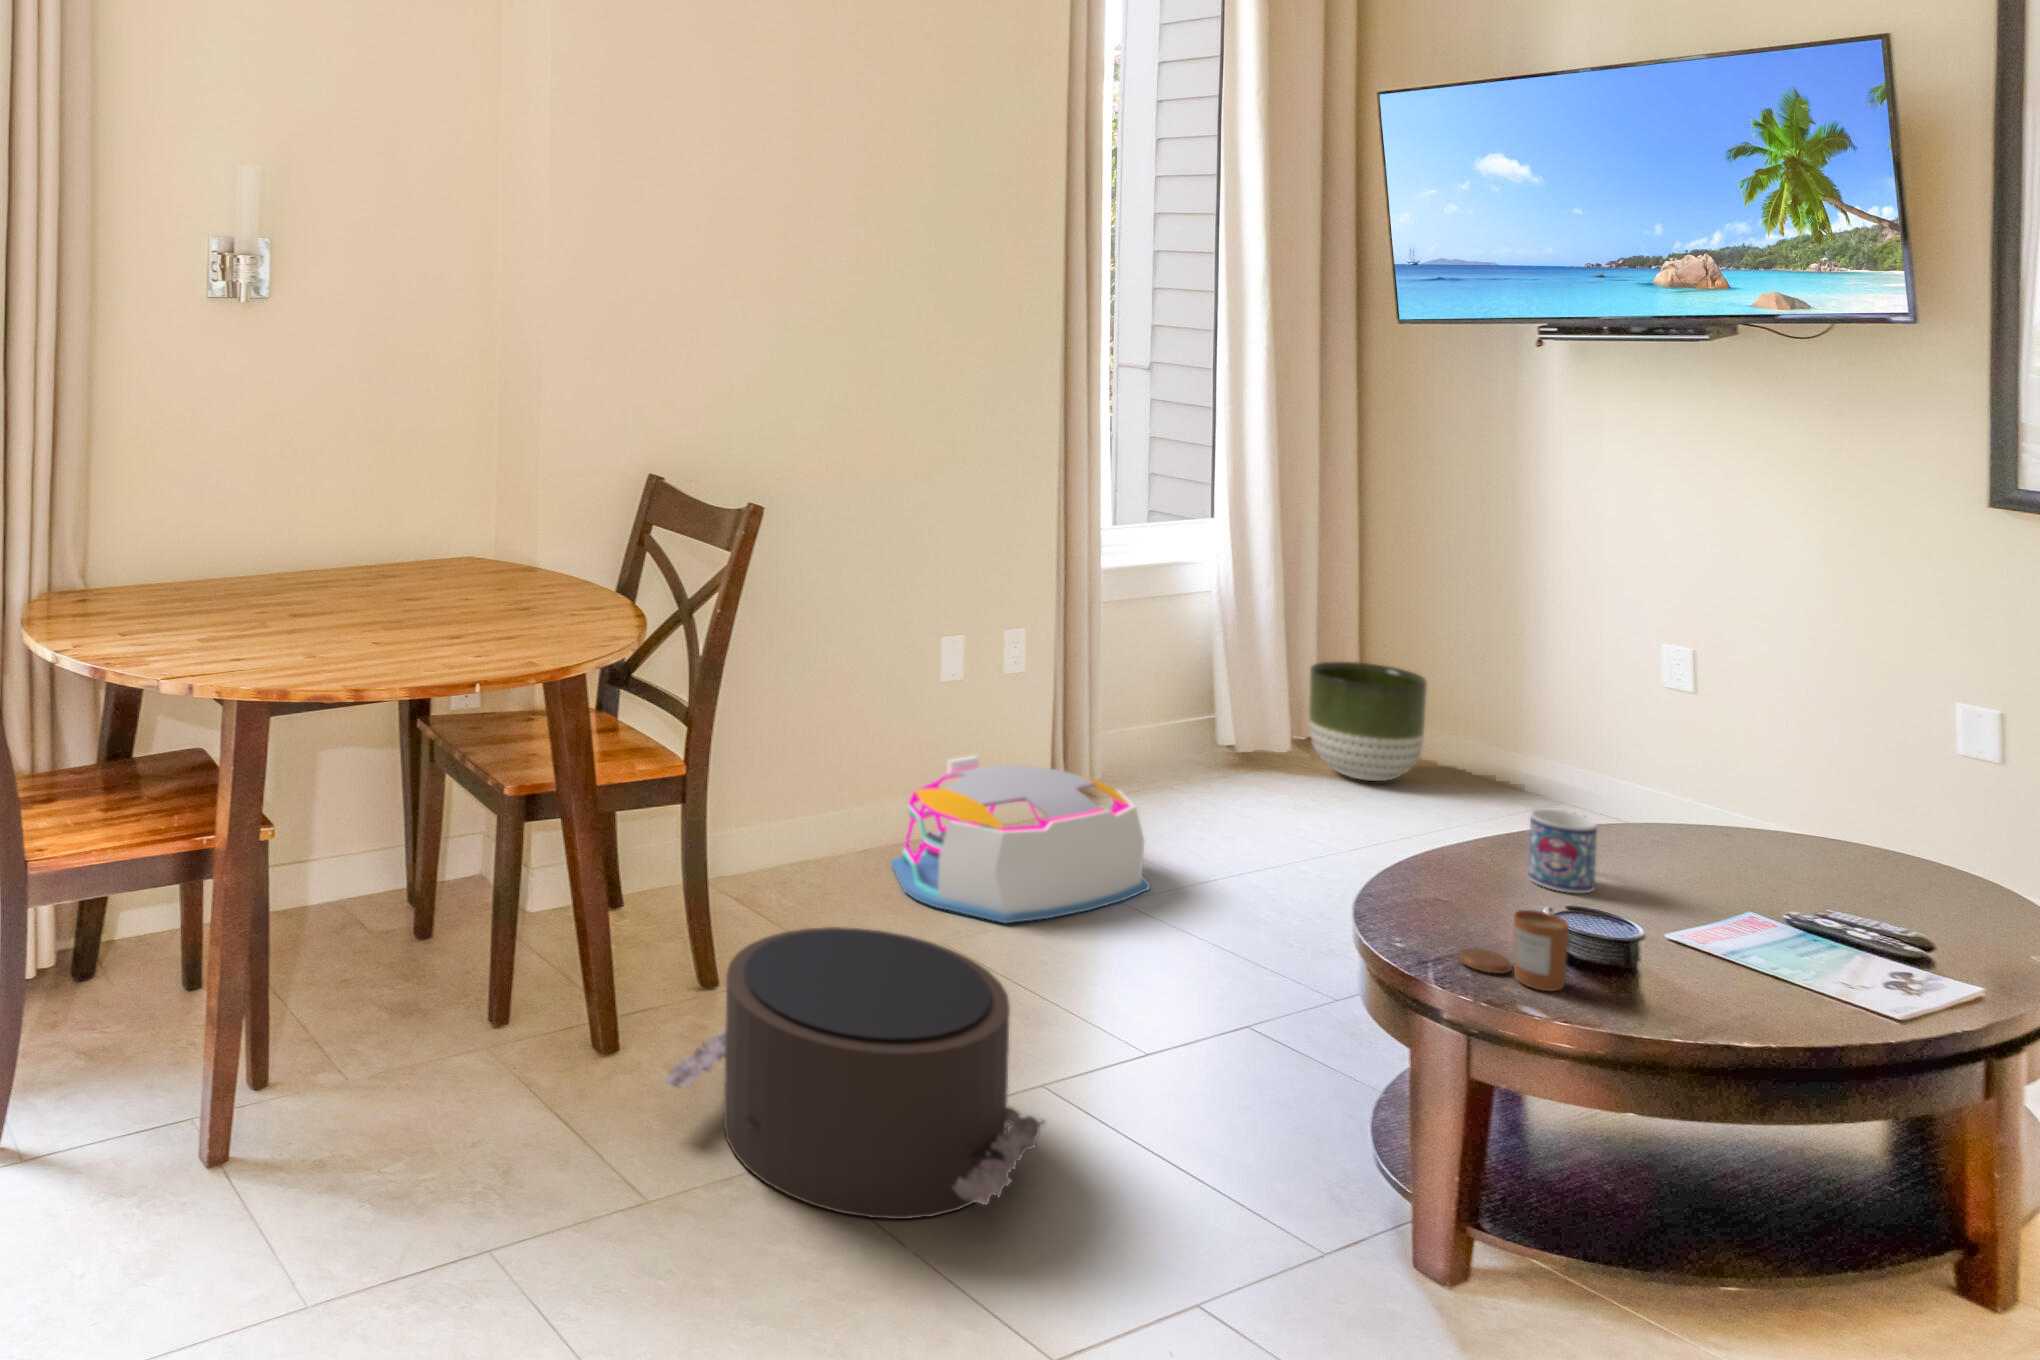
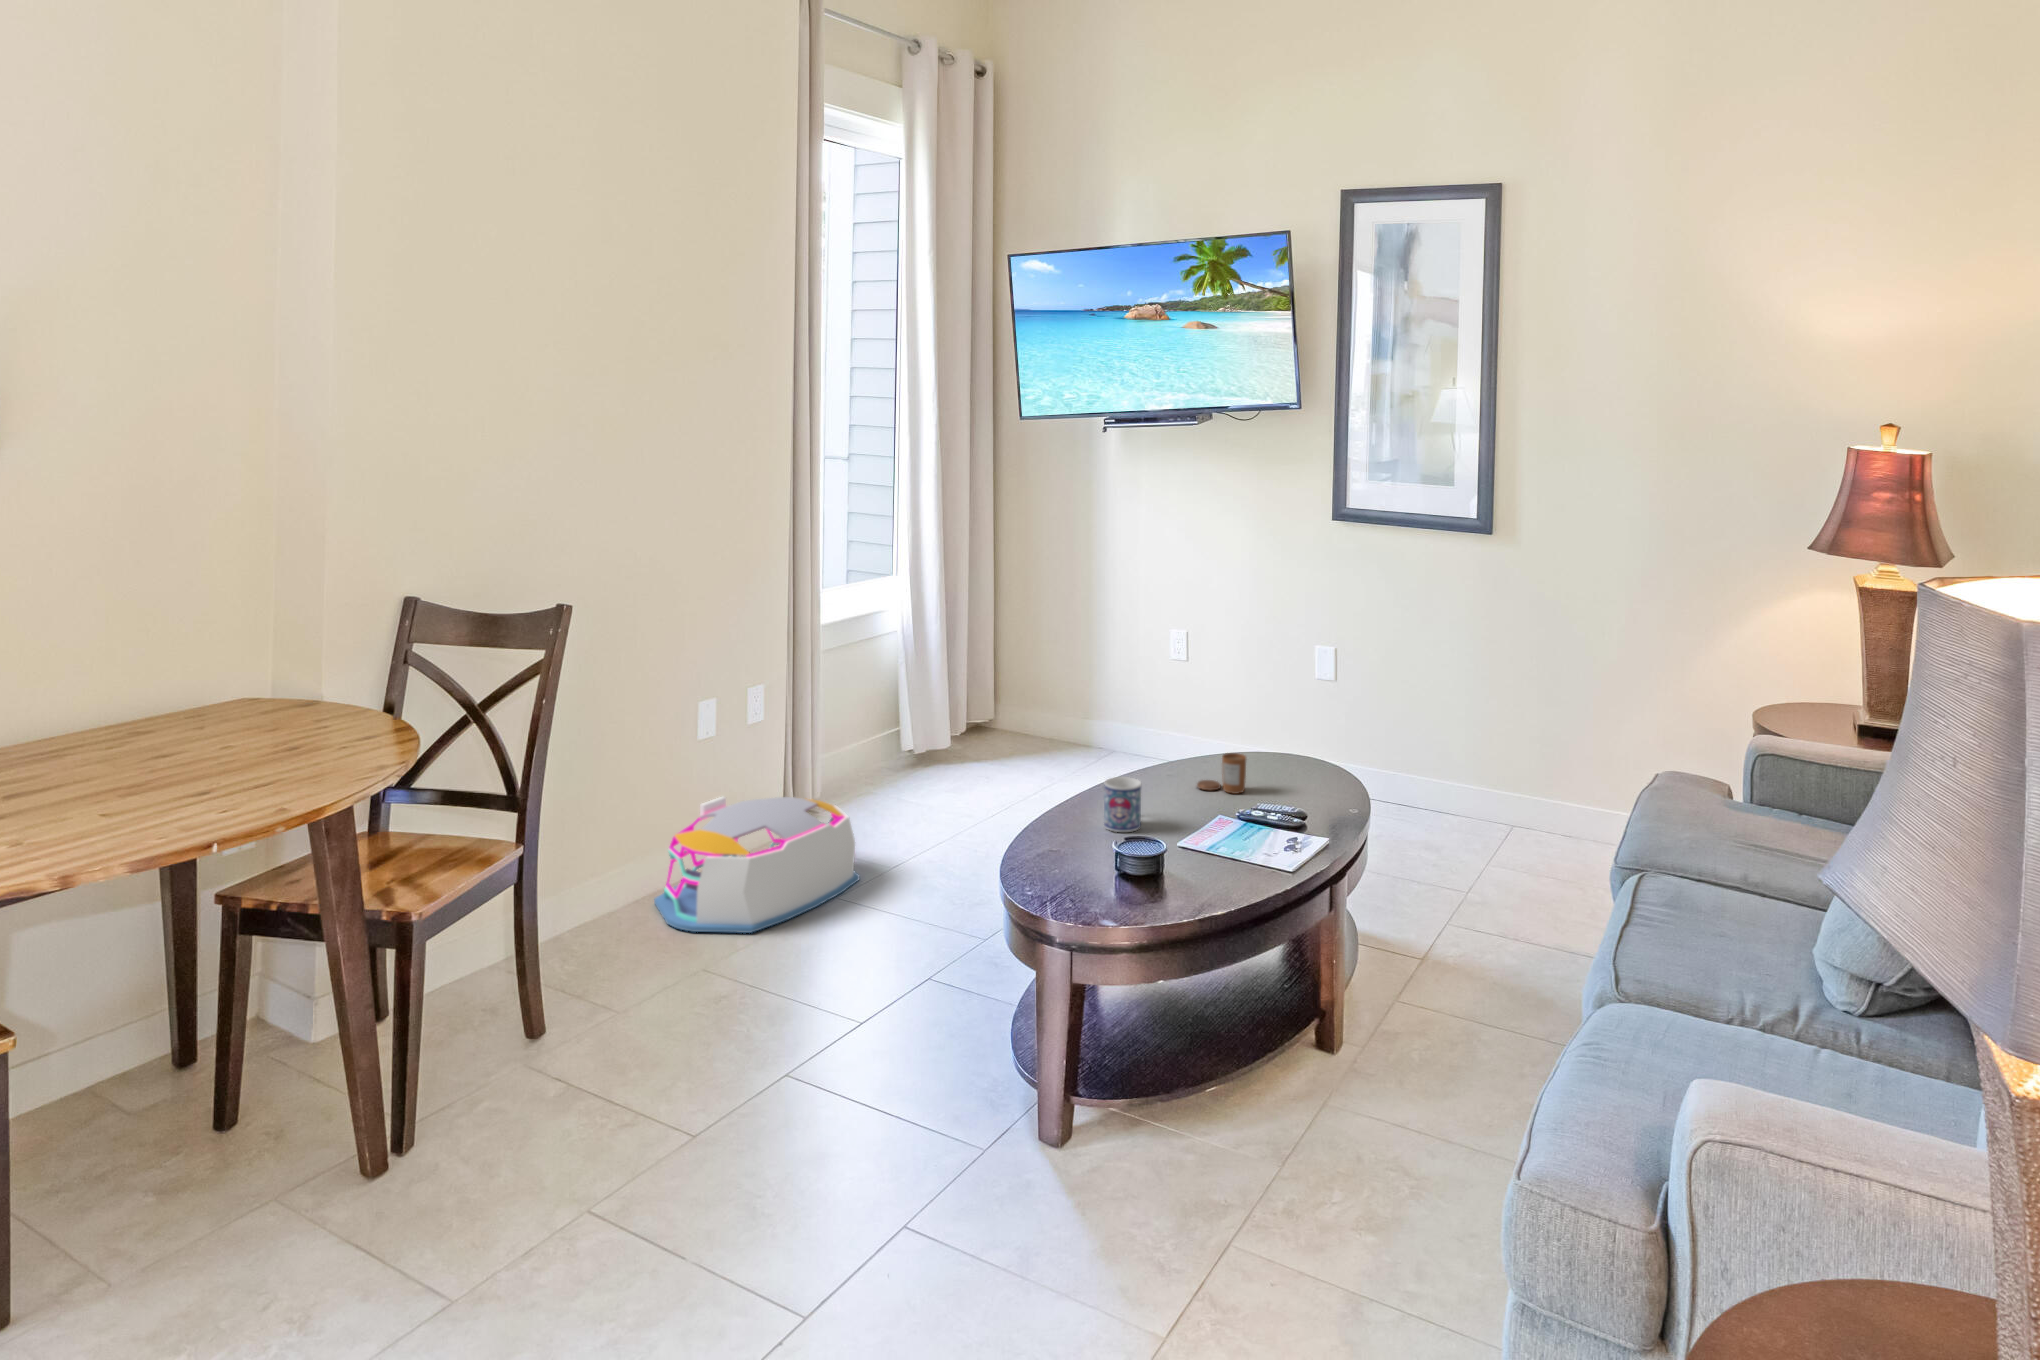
planter: present [1309,662,1427,781] -> none [966,675,1042,763]
candle: present [1459,910,1569,991] -> present [1197,753,1246,794]
pouf: present [665,927,1044,1219] -> none [469,964,795,1211]

